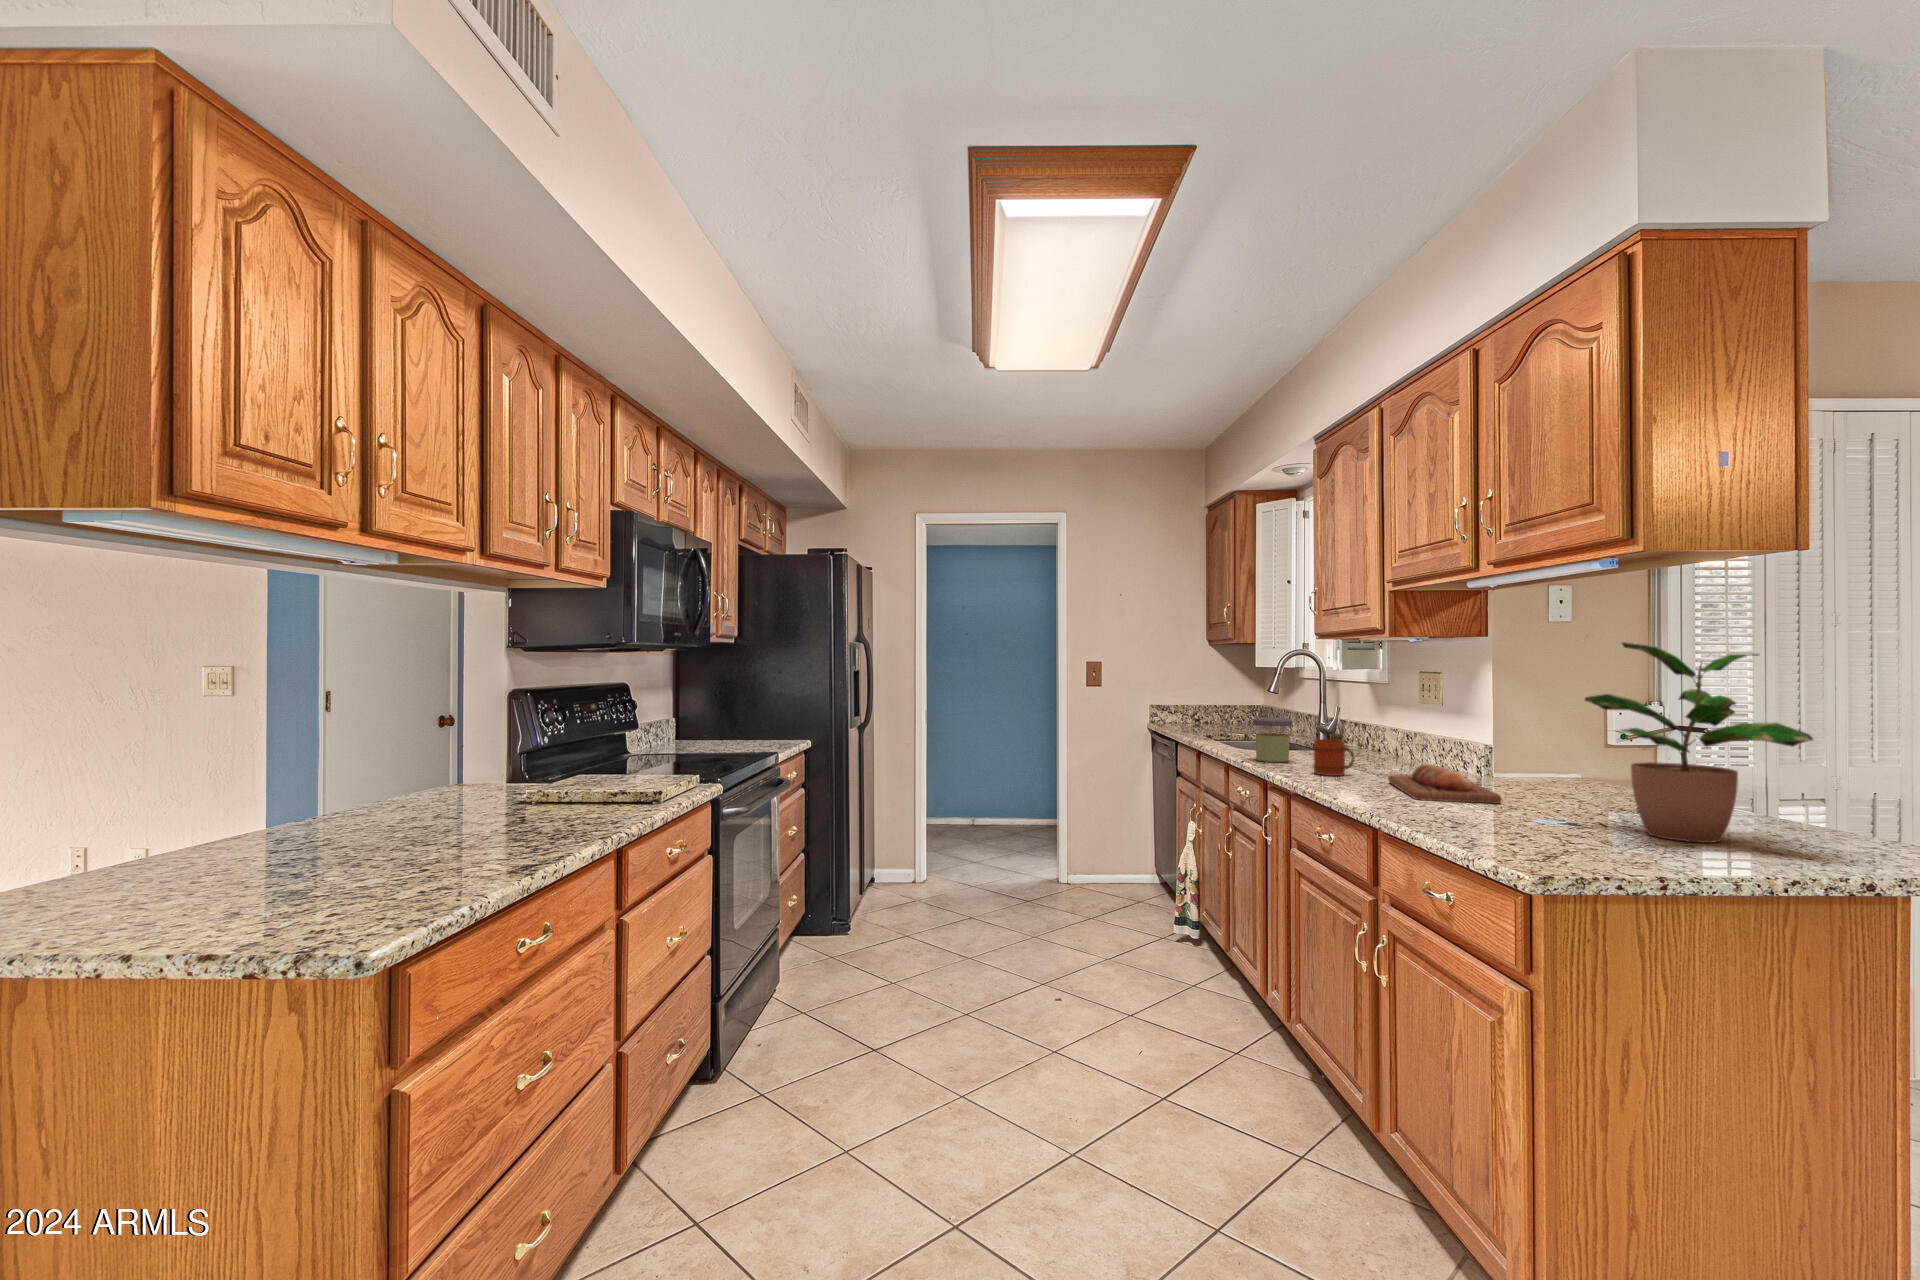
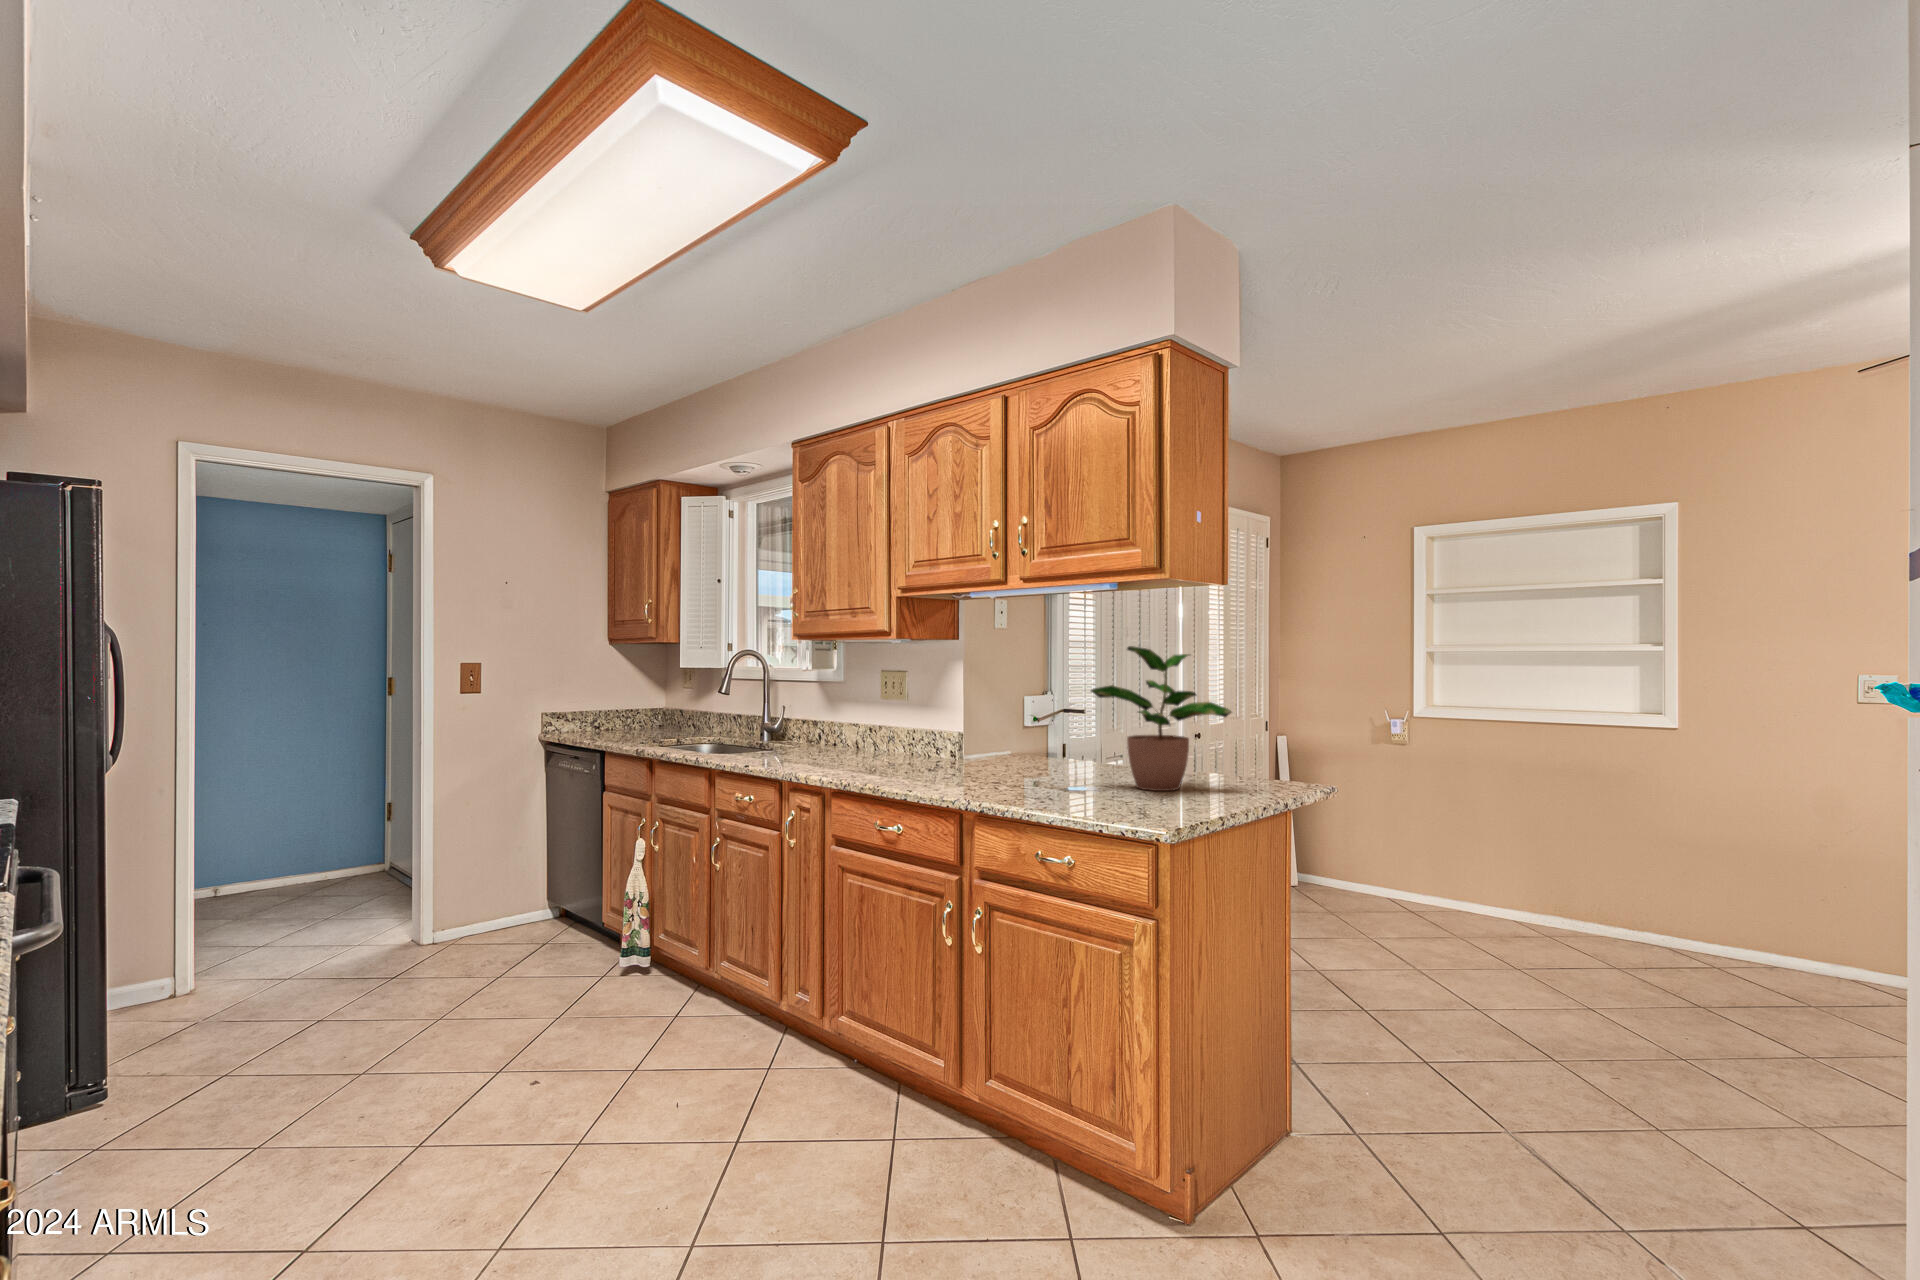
jar: present [1253,717,1292,762] -> none [745,720,787,765]
mug: present [1313,739,1354,776] -> none [830,737,865,772]
bread loaf: present [1388,765,1501,804] -> none [905,753,1016,784]

